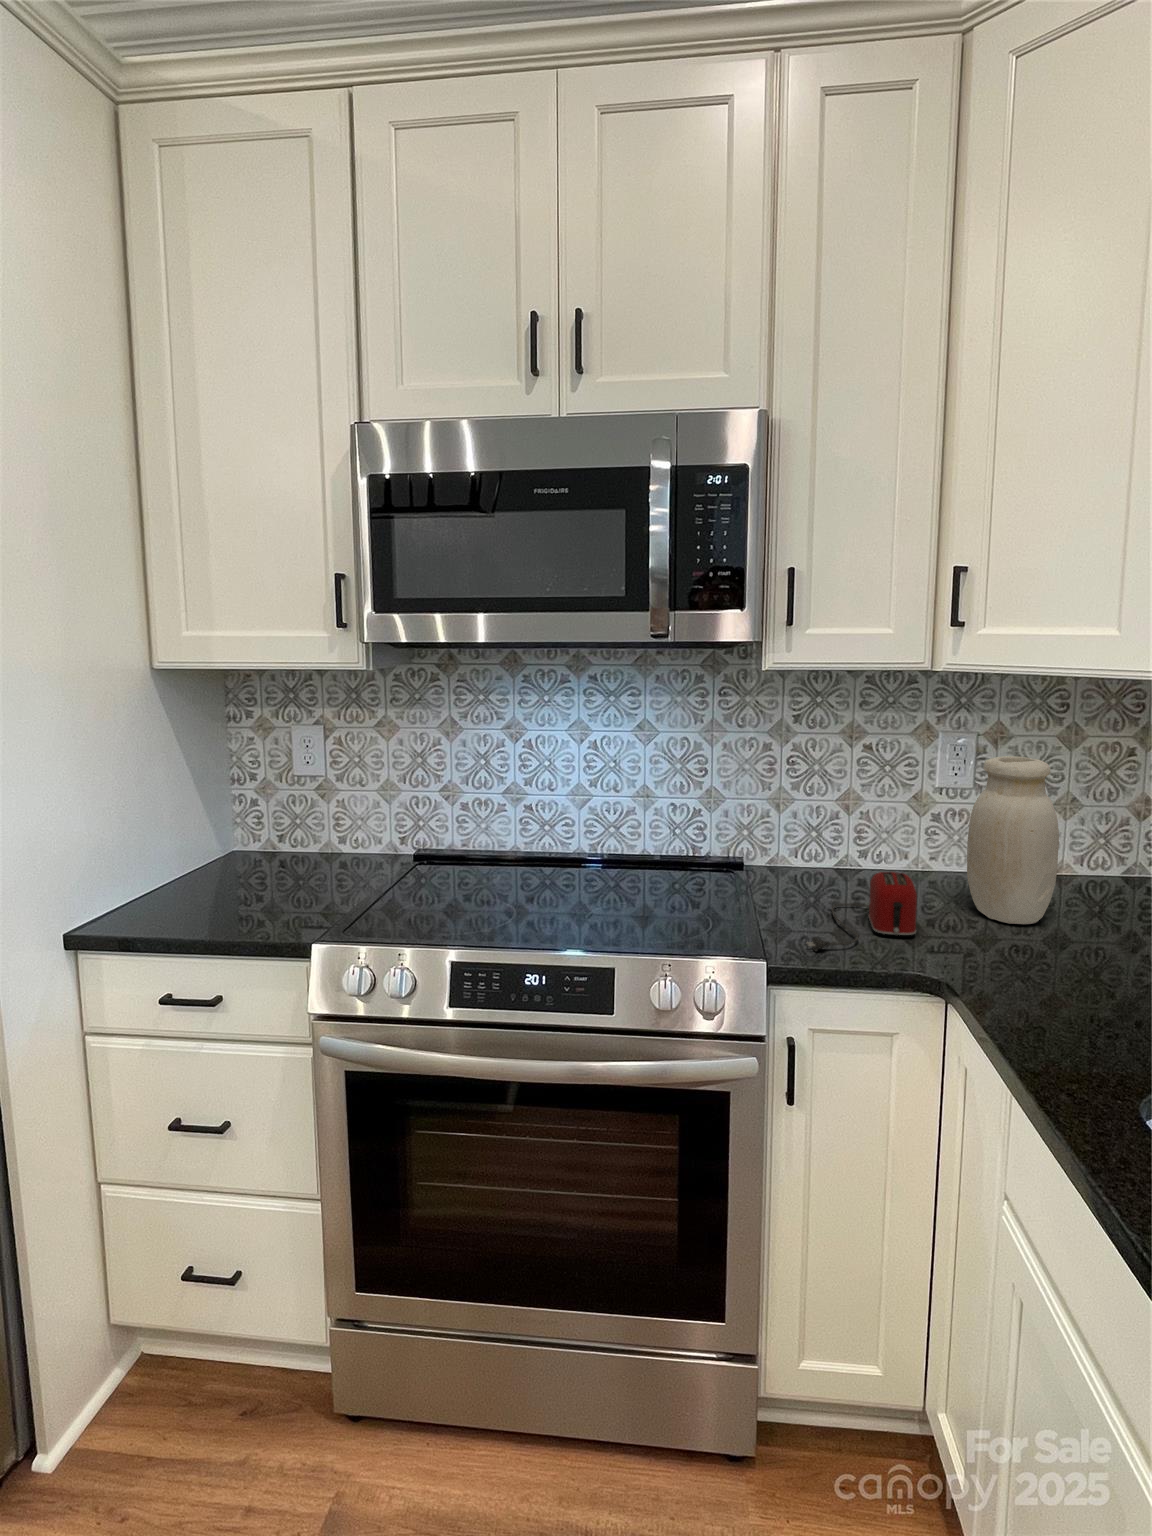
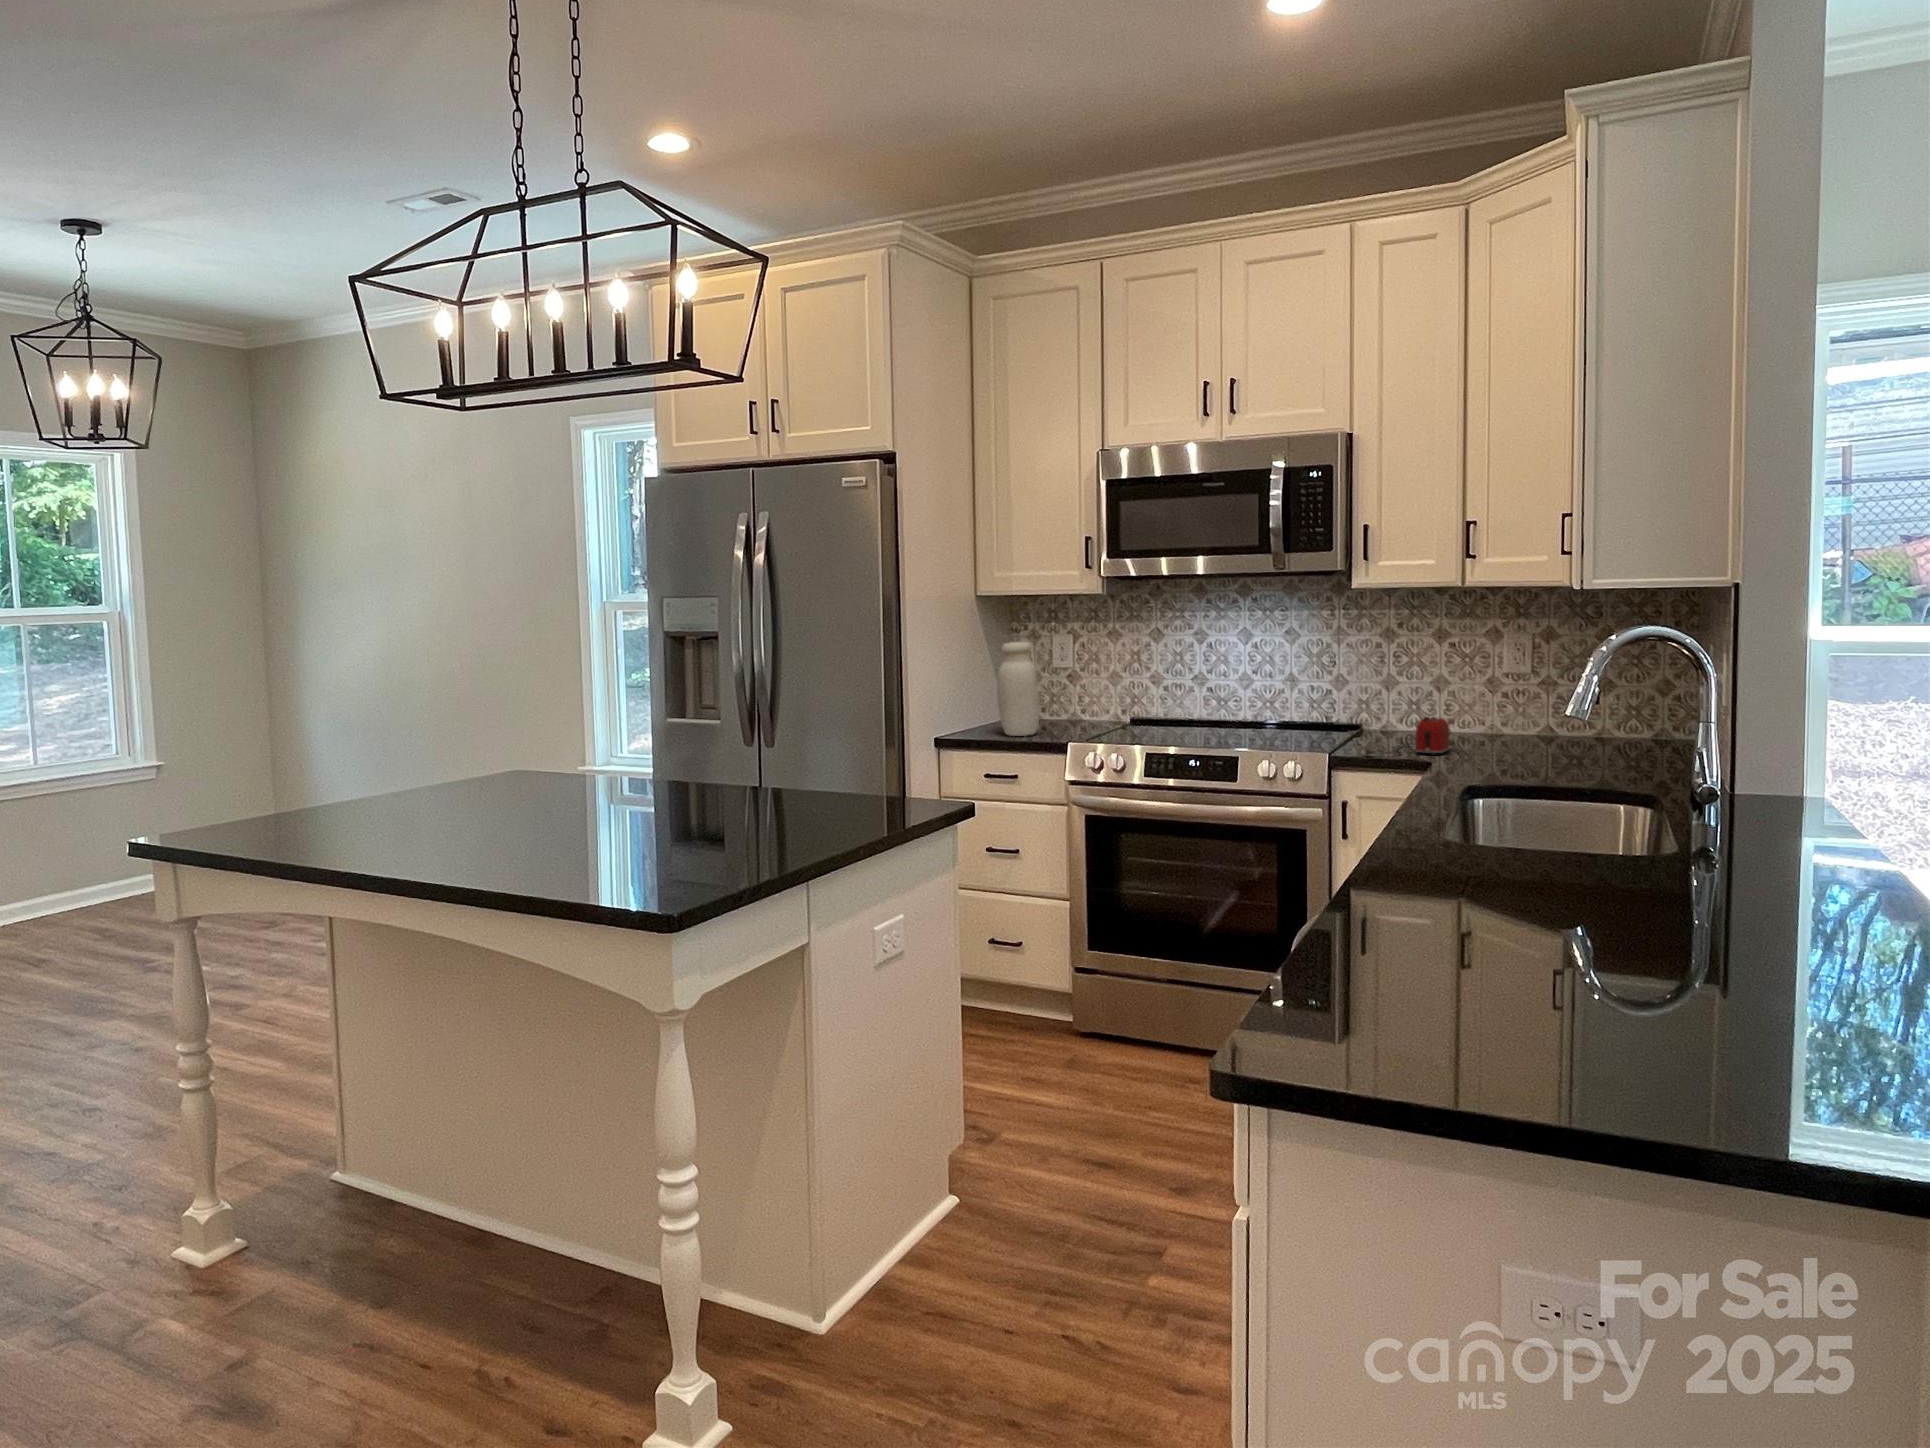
jar: present [967,756,1059,924] -> present [997,642,1040,736]

